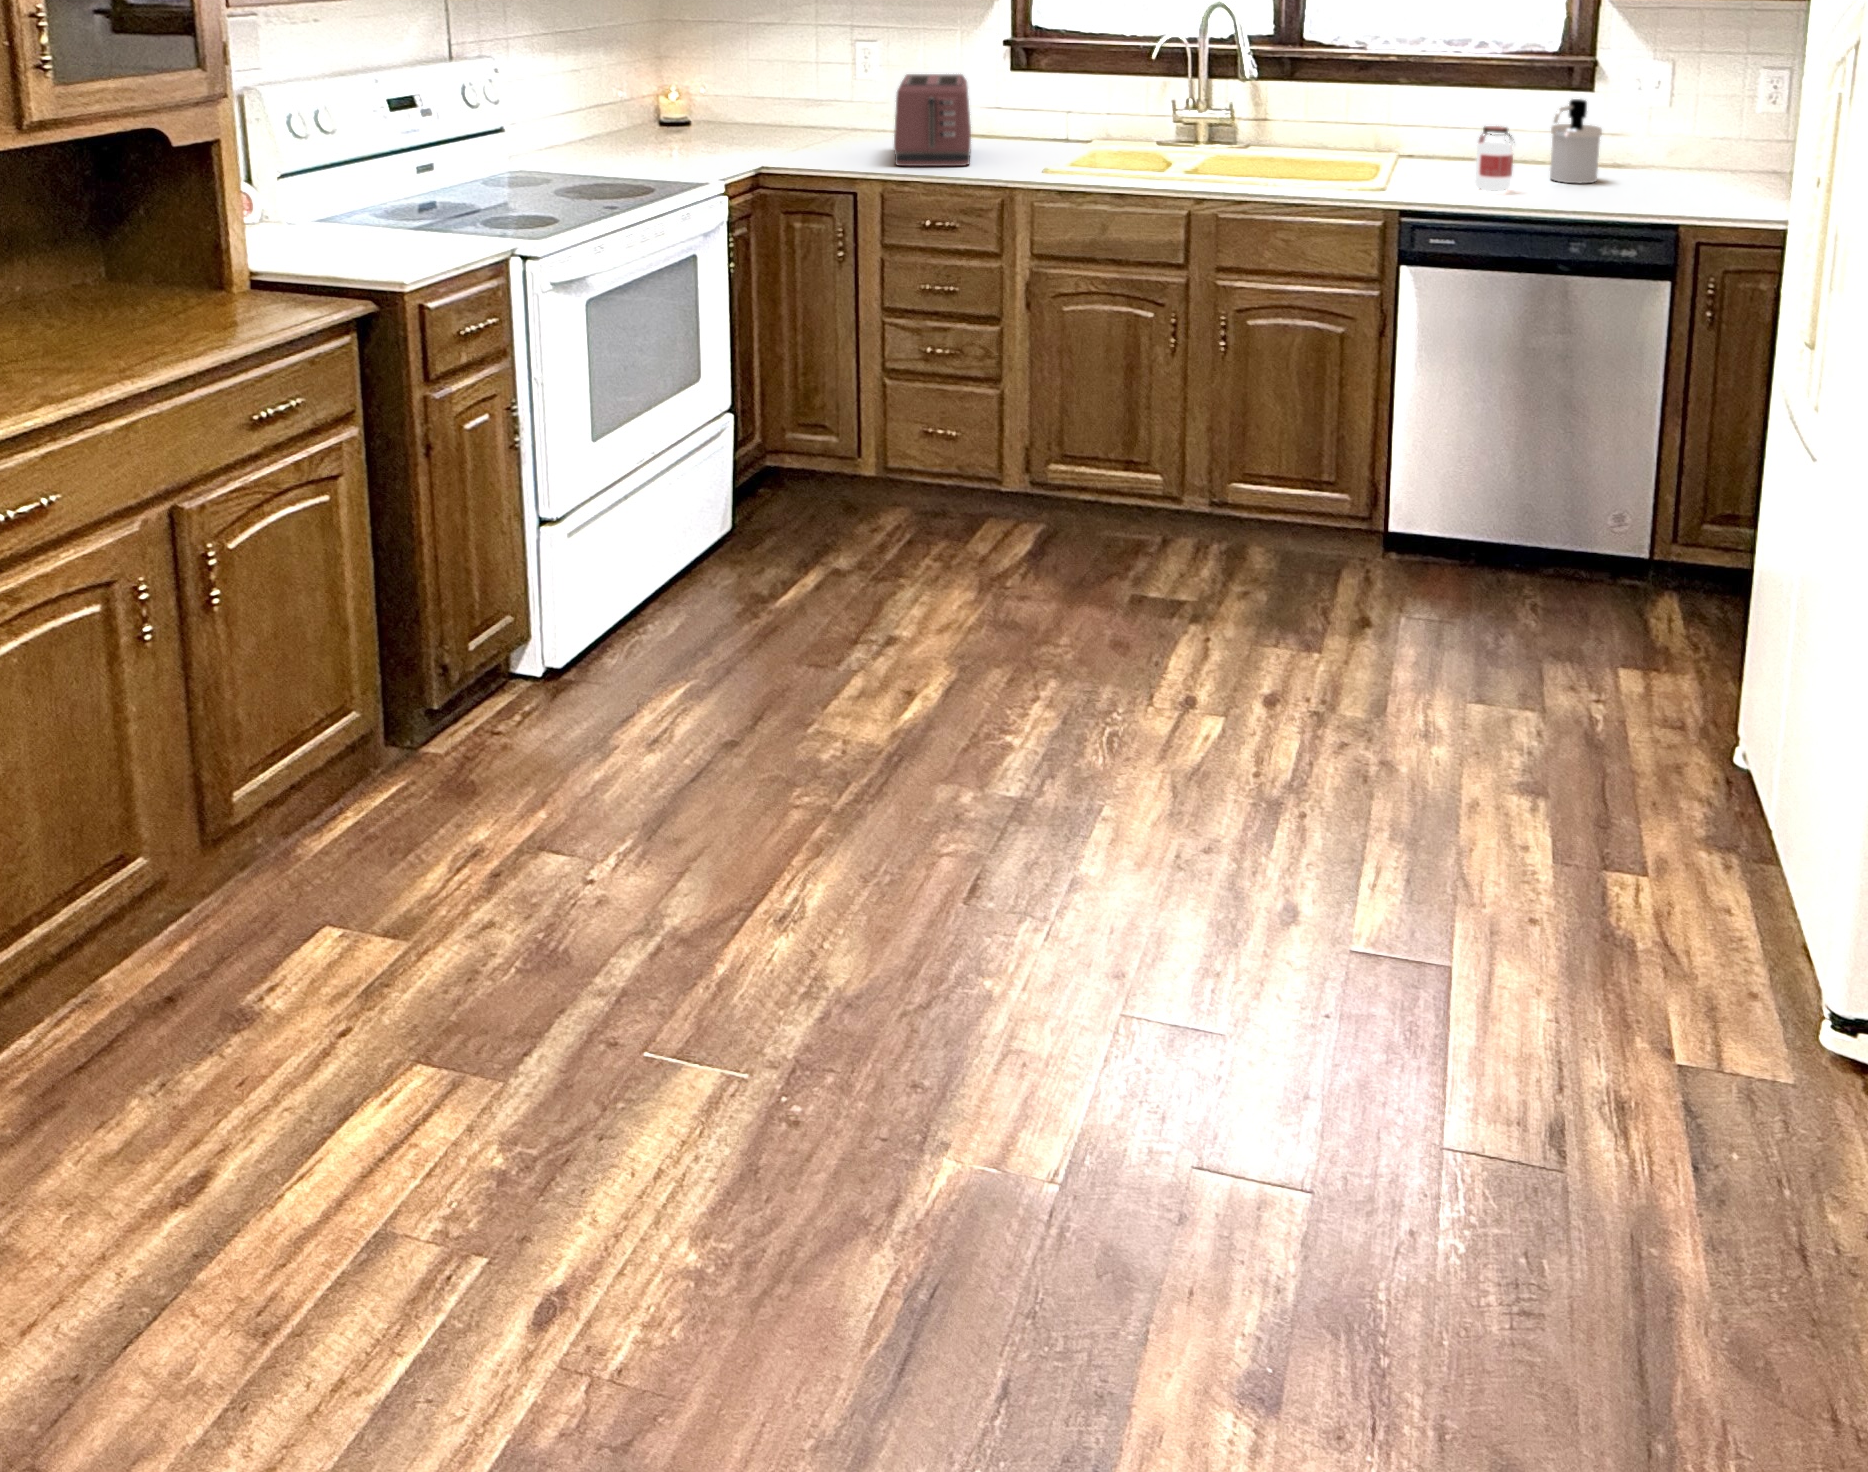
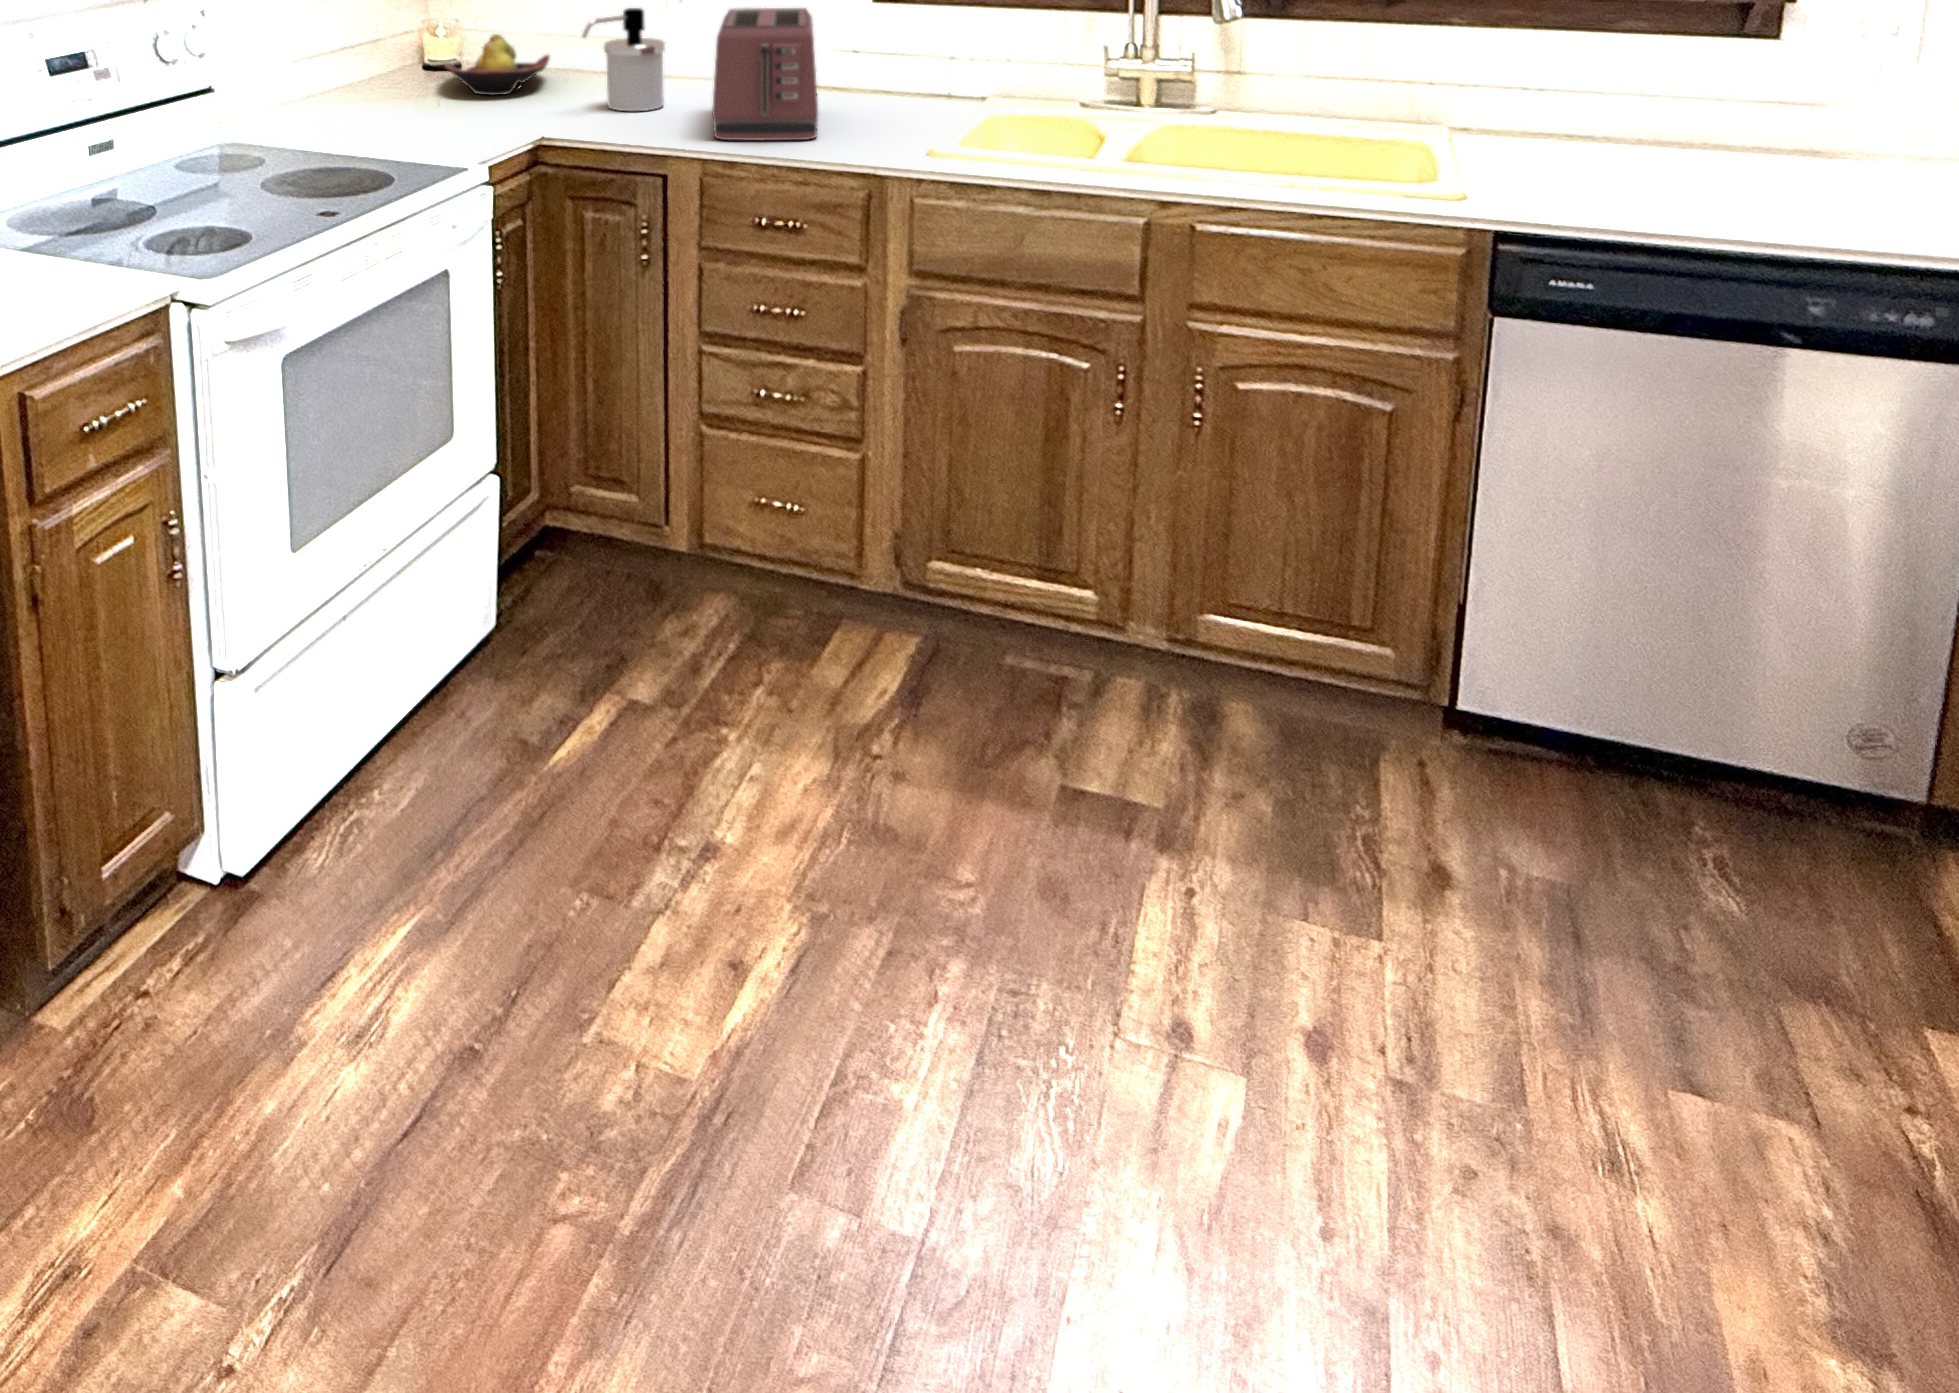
fruit bowl: none [680,94,765,140] -> present [445,34,549,95]
soap dispenser: present [1550,99,1602,183] -> present [582,8,665,111]
jar: present [1475,126,1513,191] -> none [1648,87,1733,198]

